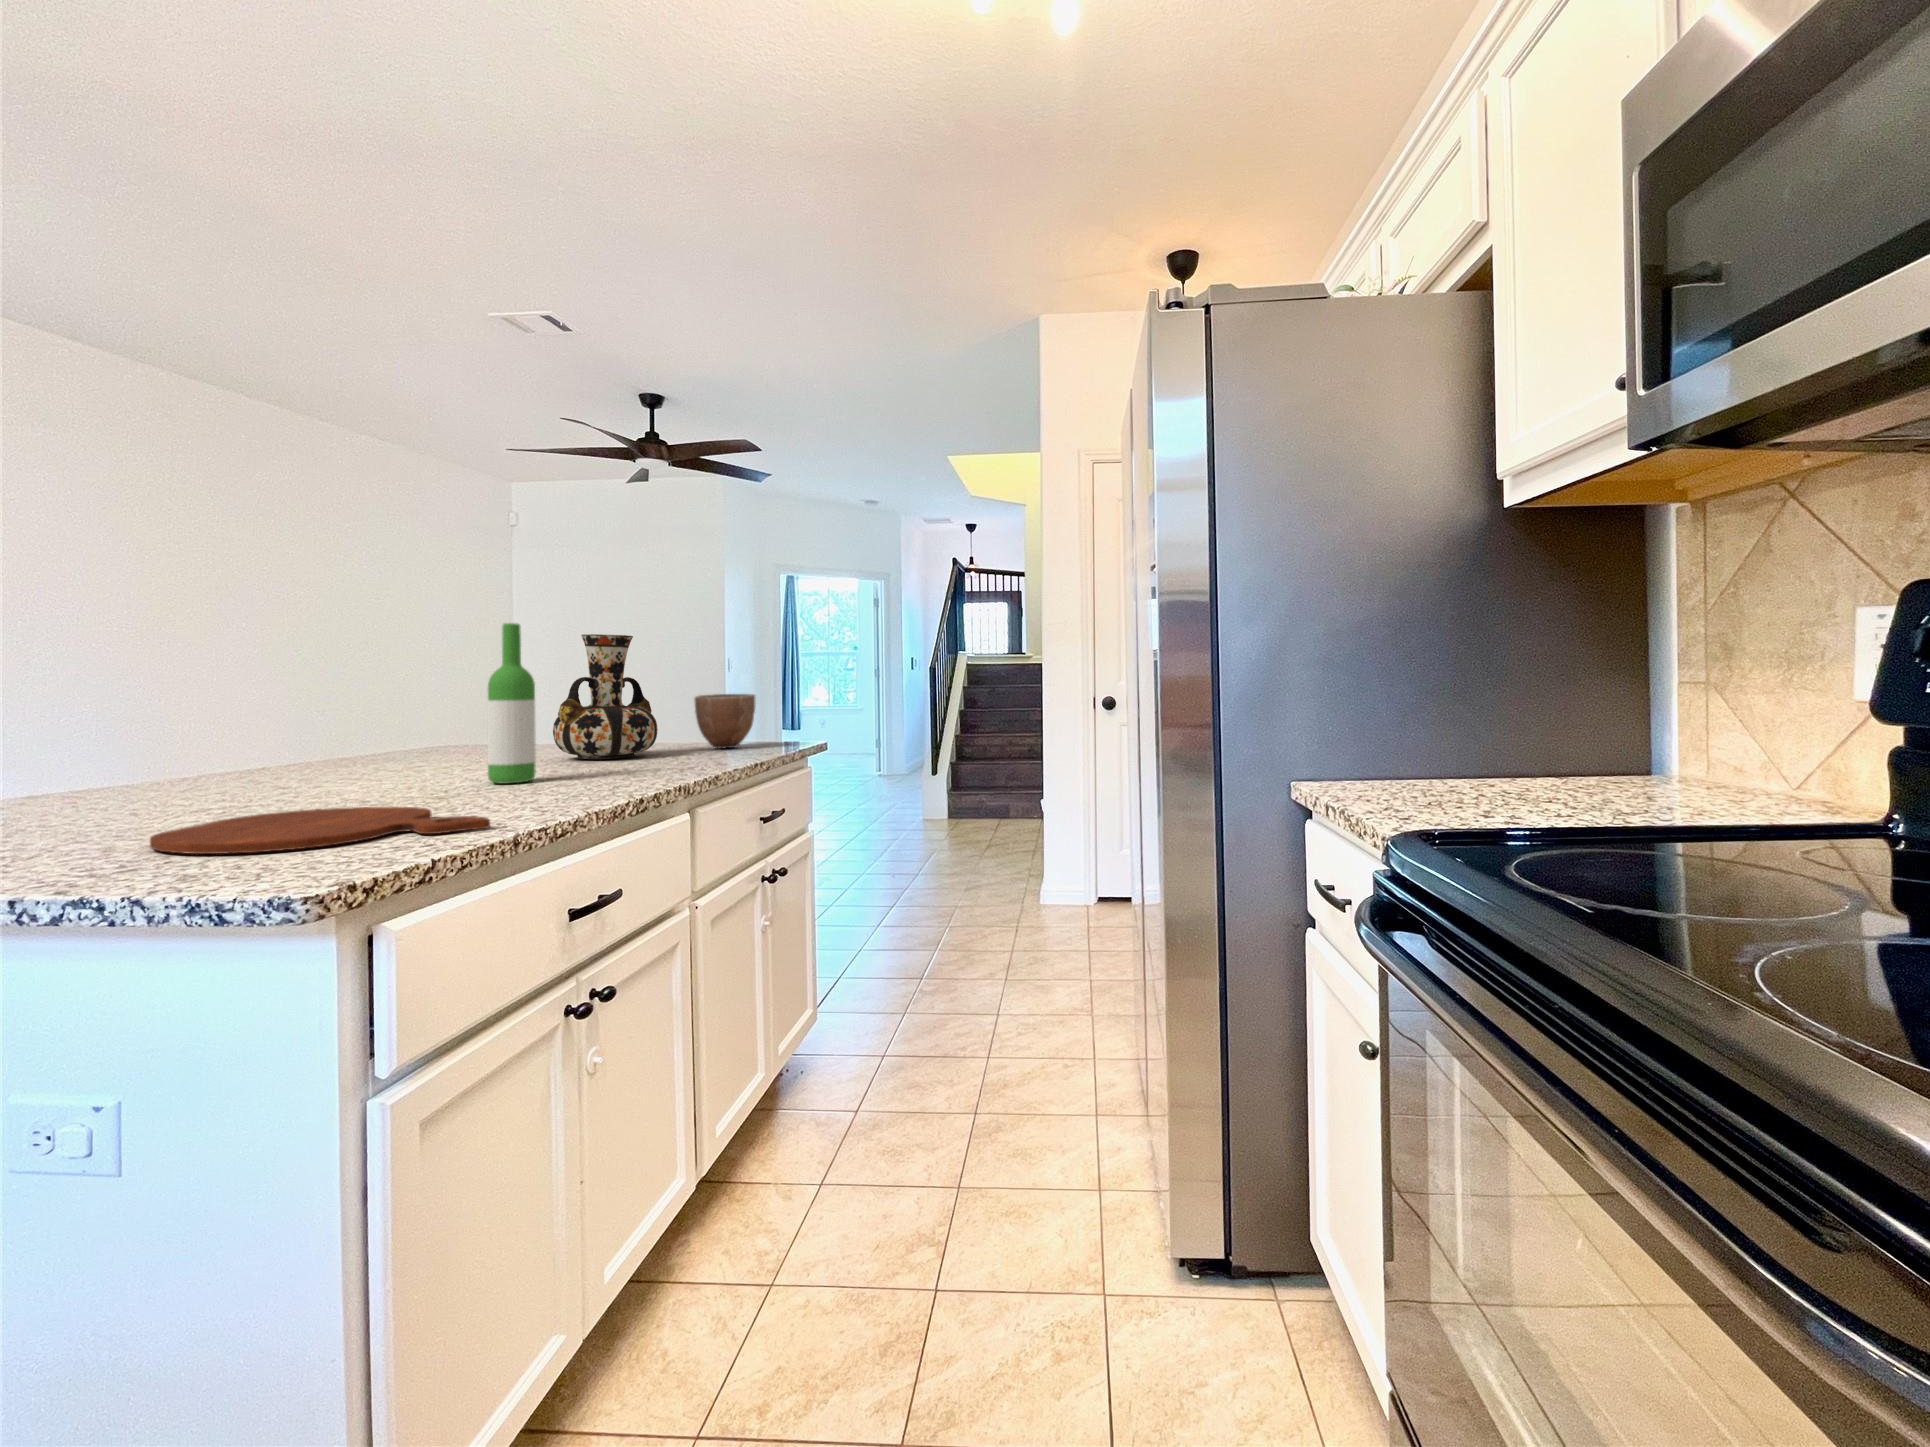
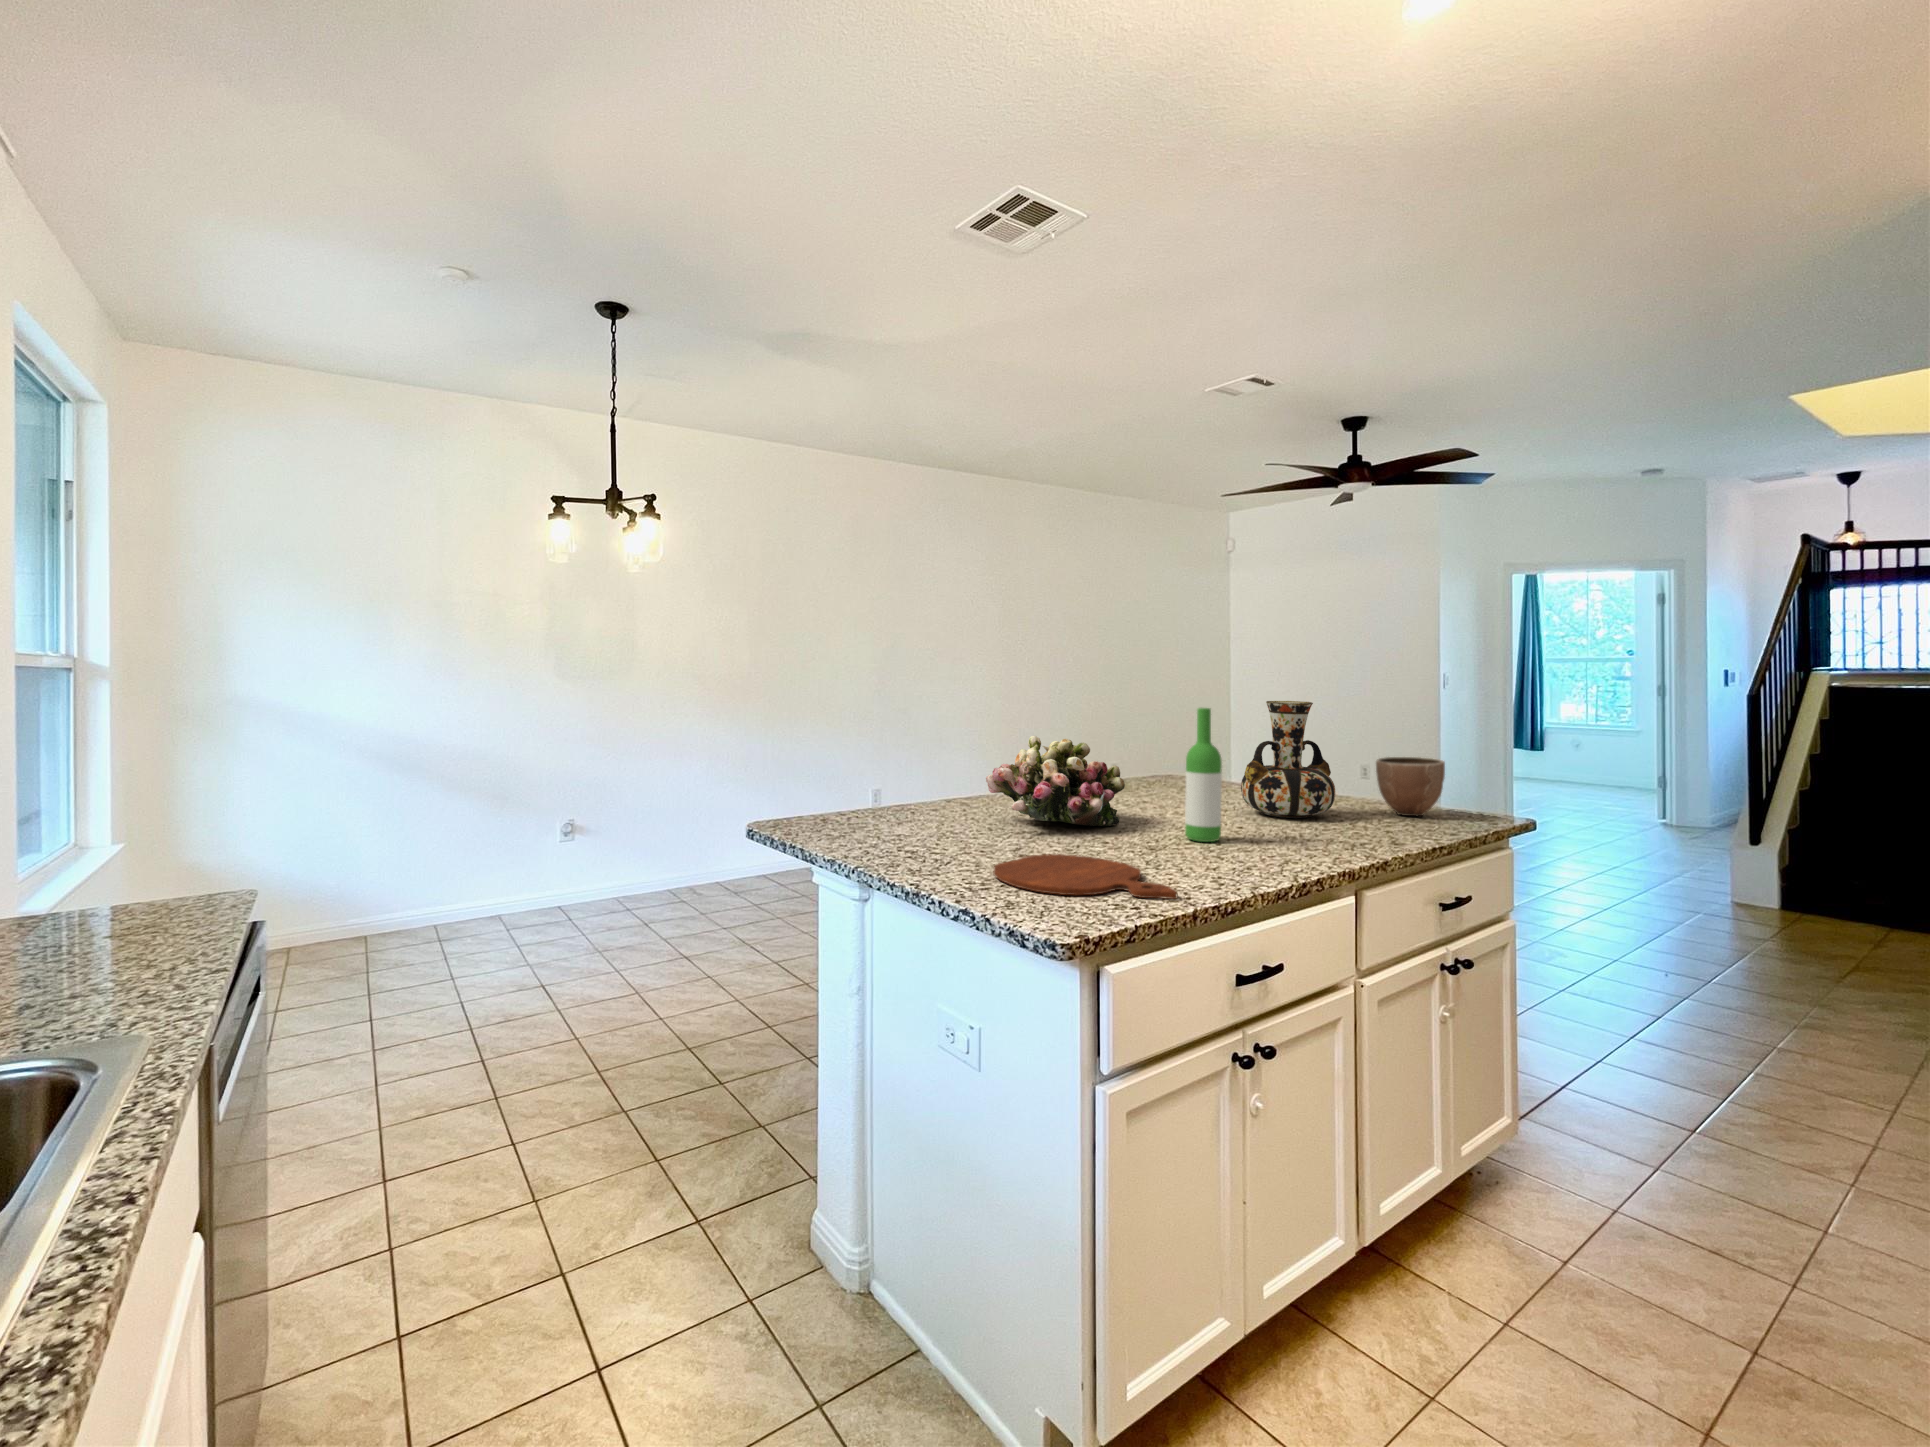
flower arrangement: none [131,669,396,785] -> present [986,736,1125,826]

